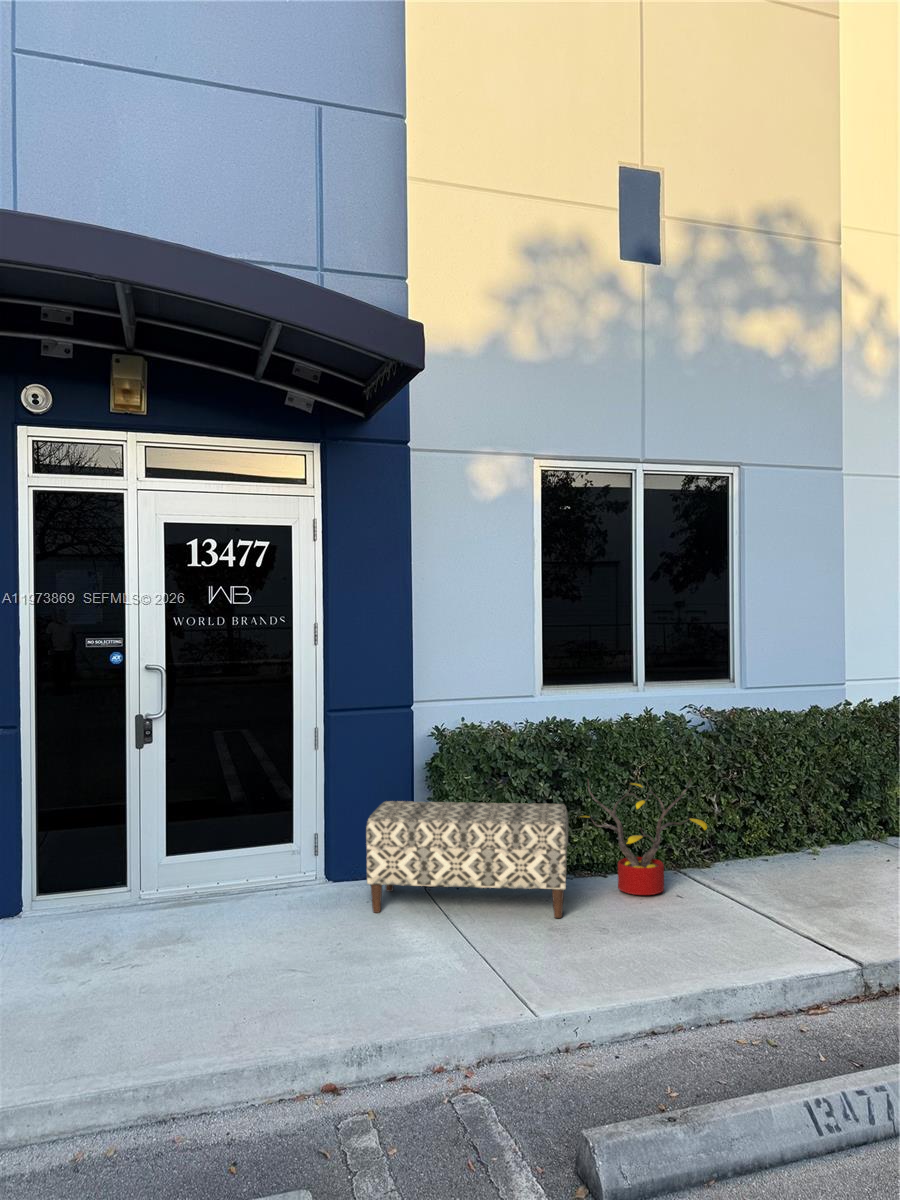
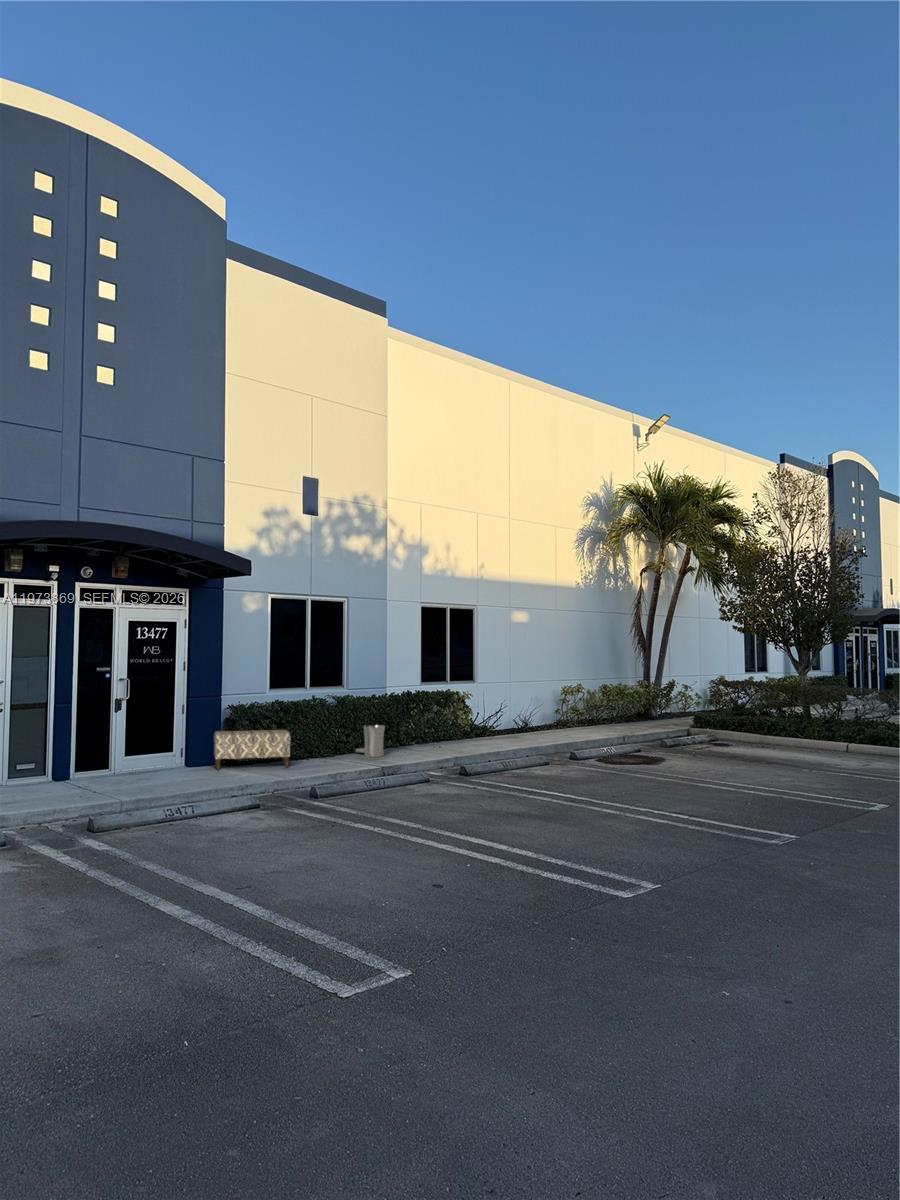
decorative plant: present [582,779,707,895] -> none [288,719,337,762]
trash can: none [765,791,846,883] -> present [356,725,385,757]

